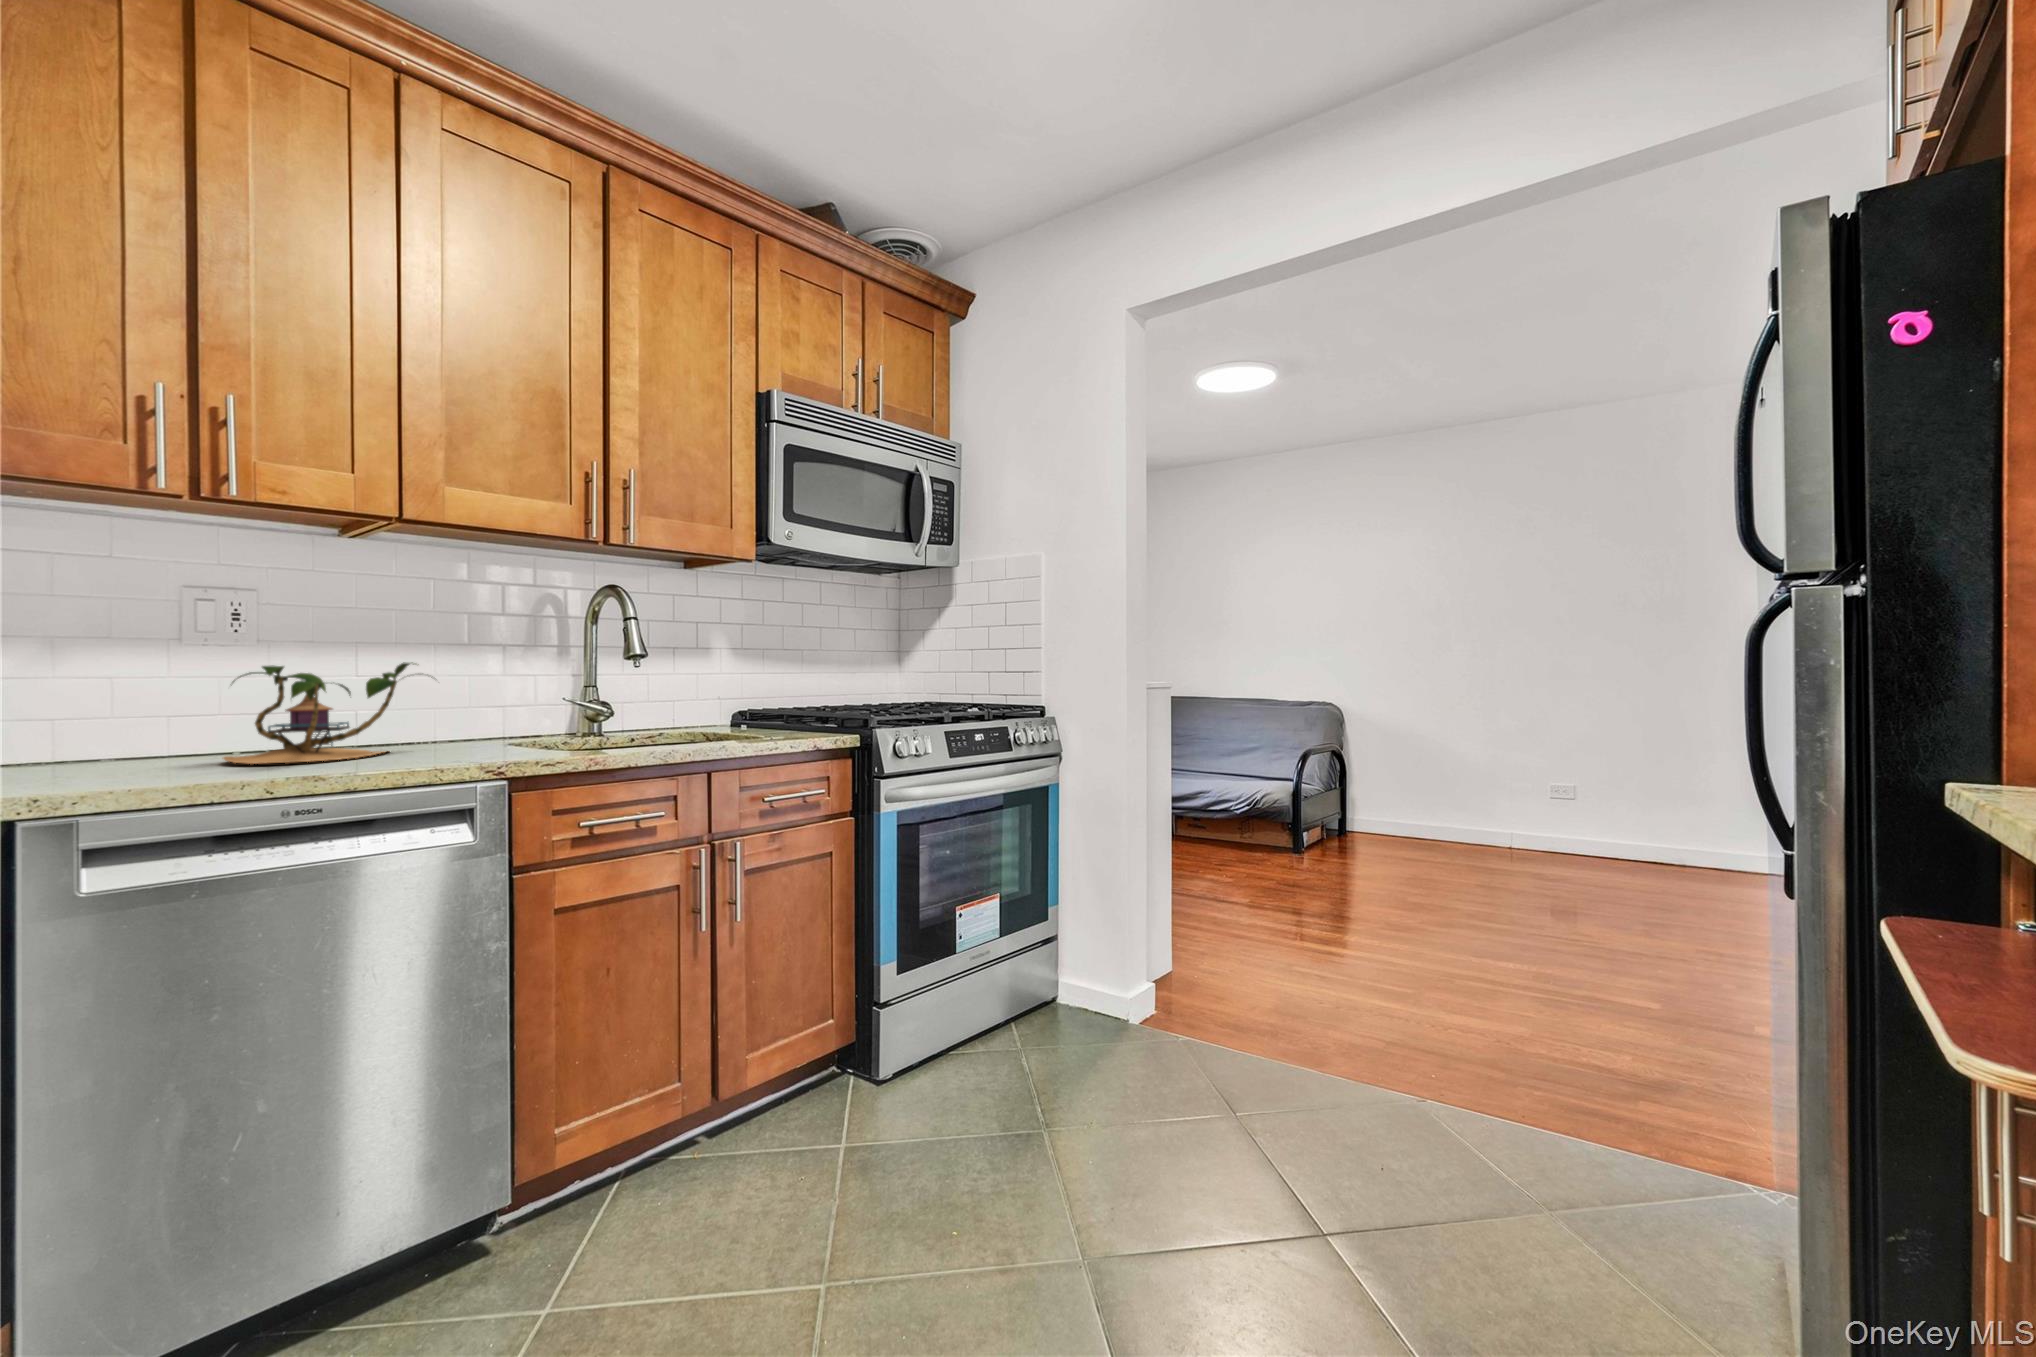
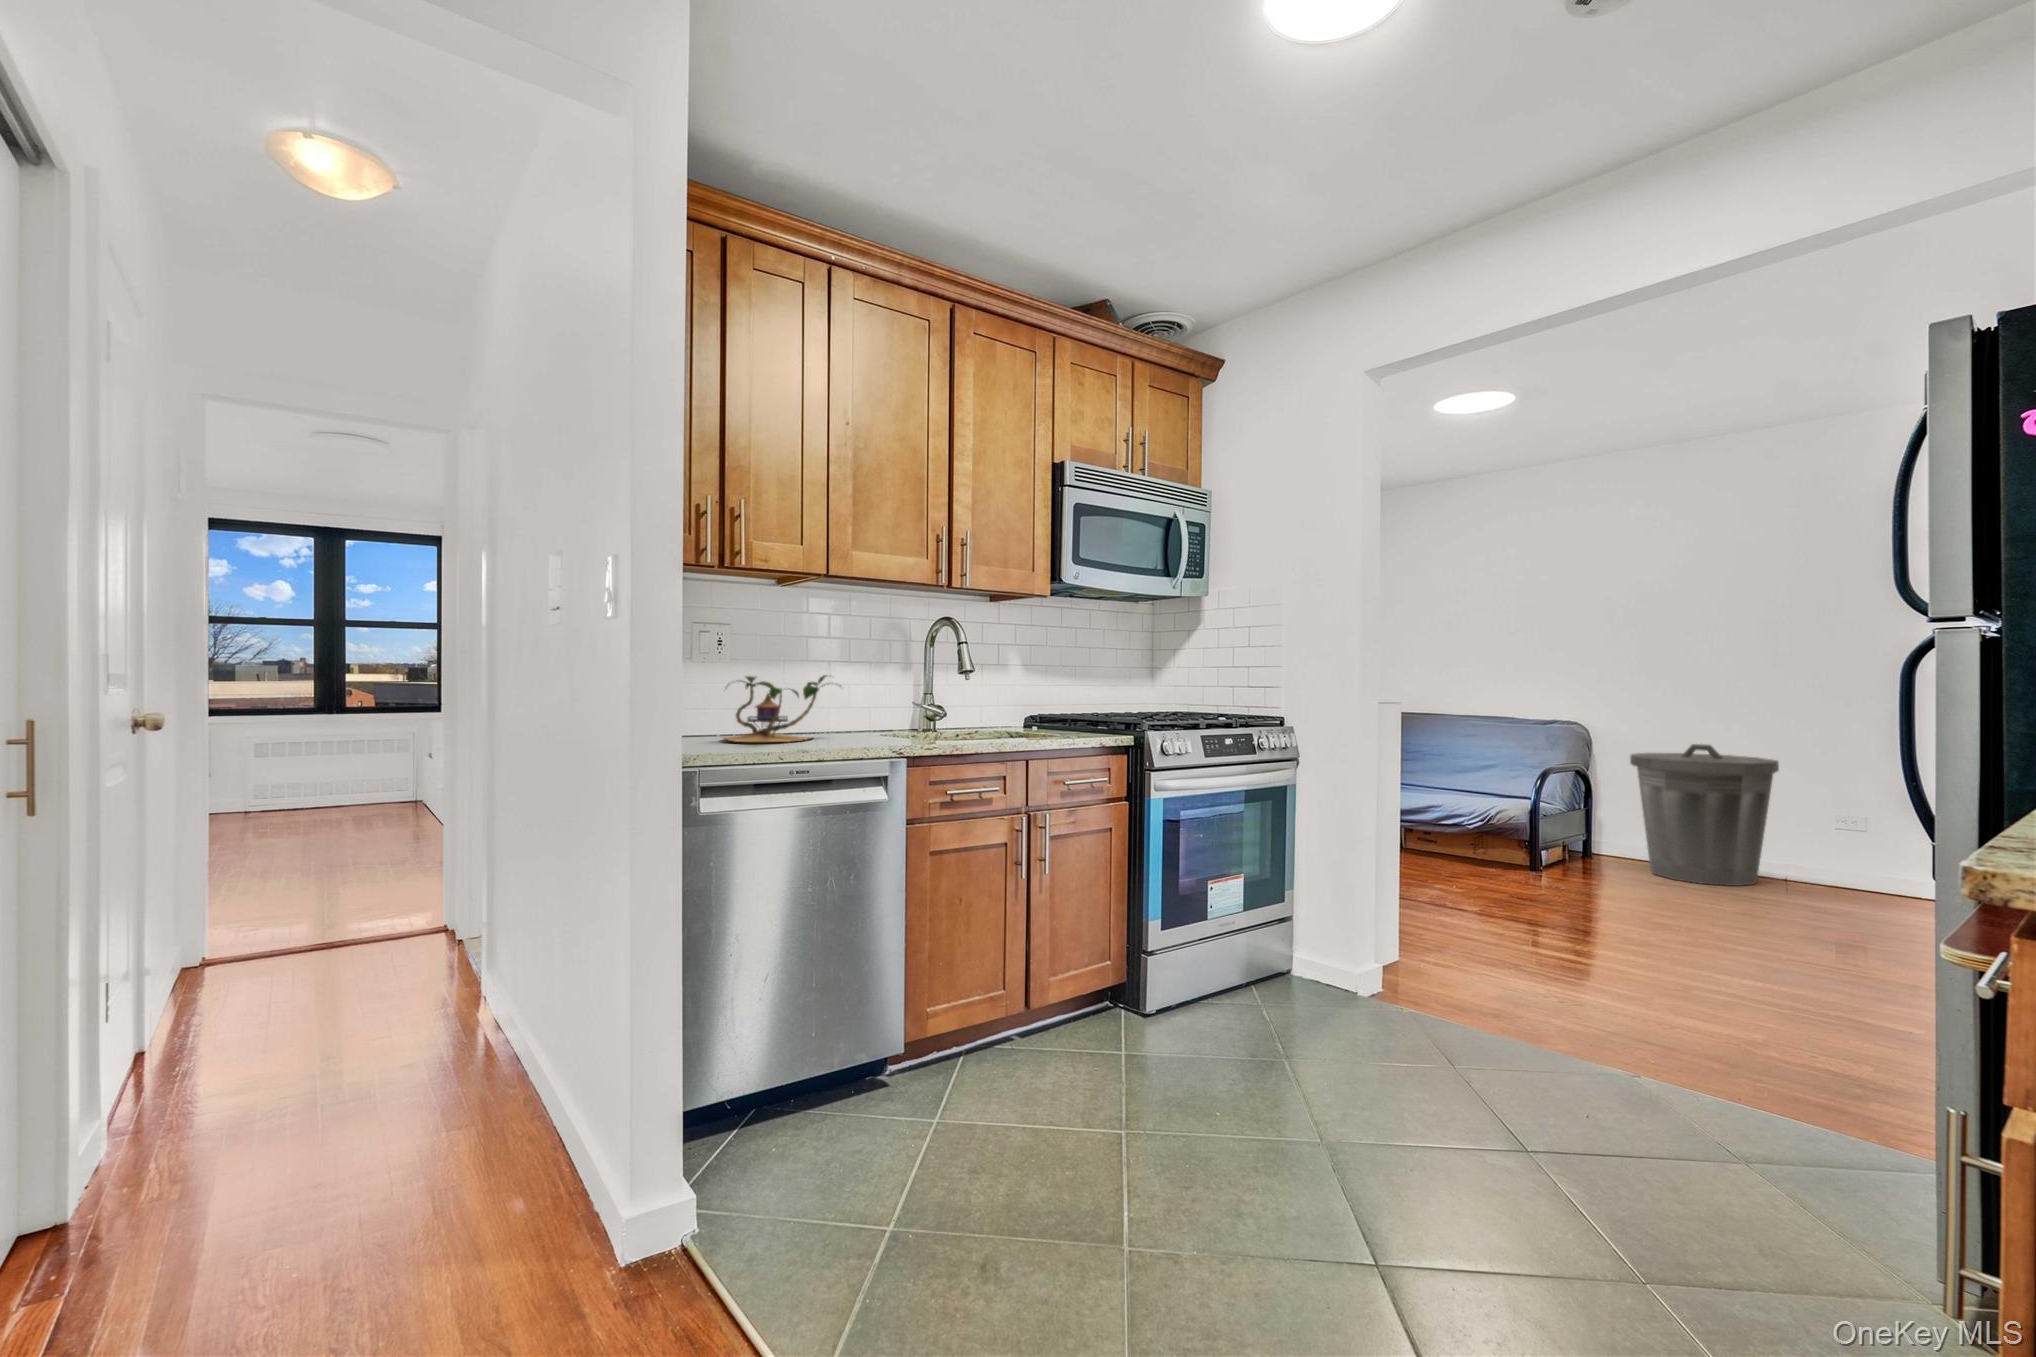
trash can: none [1379,721,1505,856] -> present [1630,744,1779,886]

